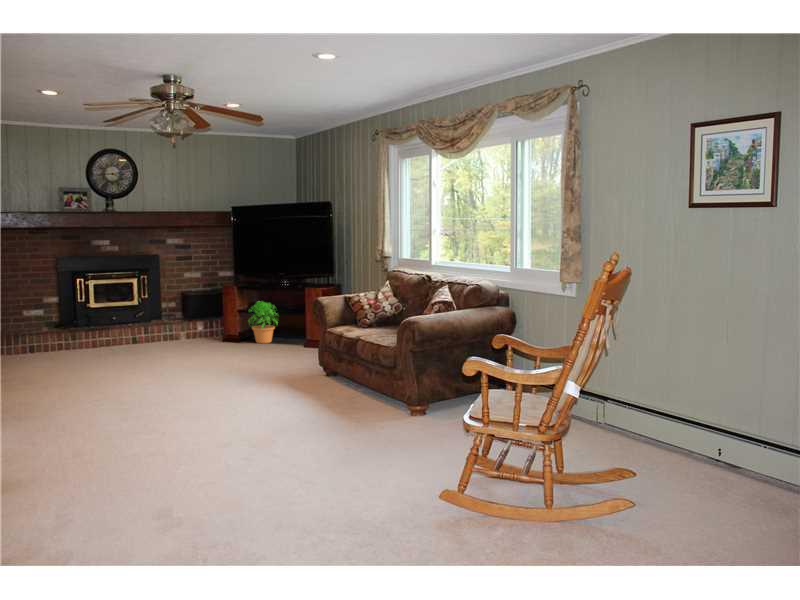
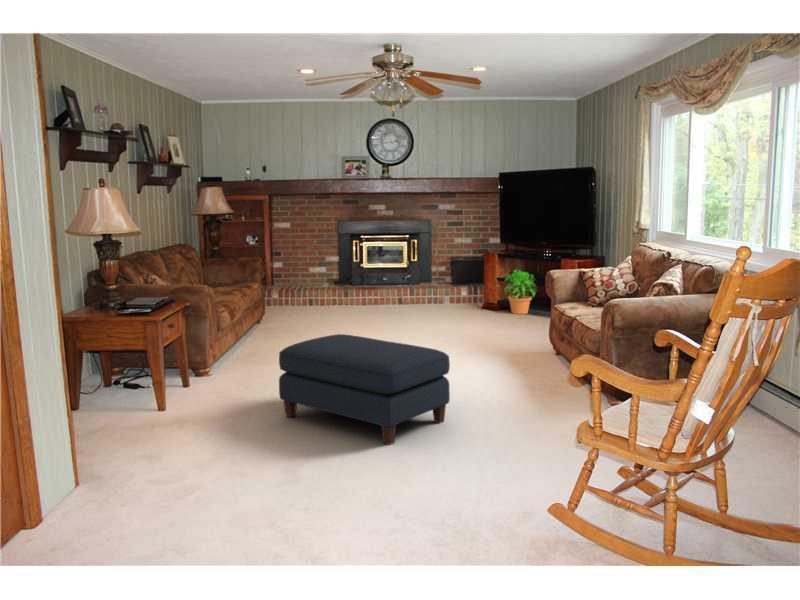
ottoman: none [87,372,282,481] -> present [279,334,450,444]

